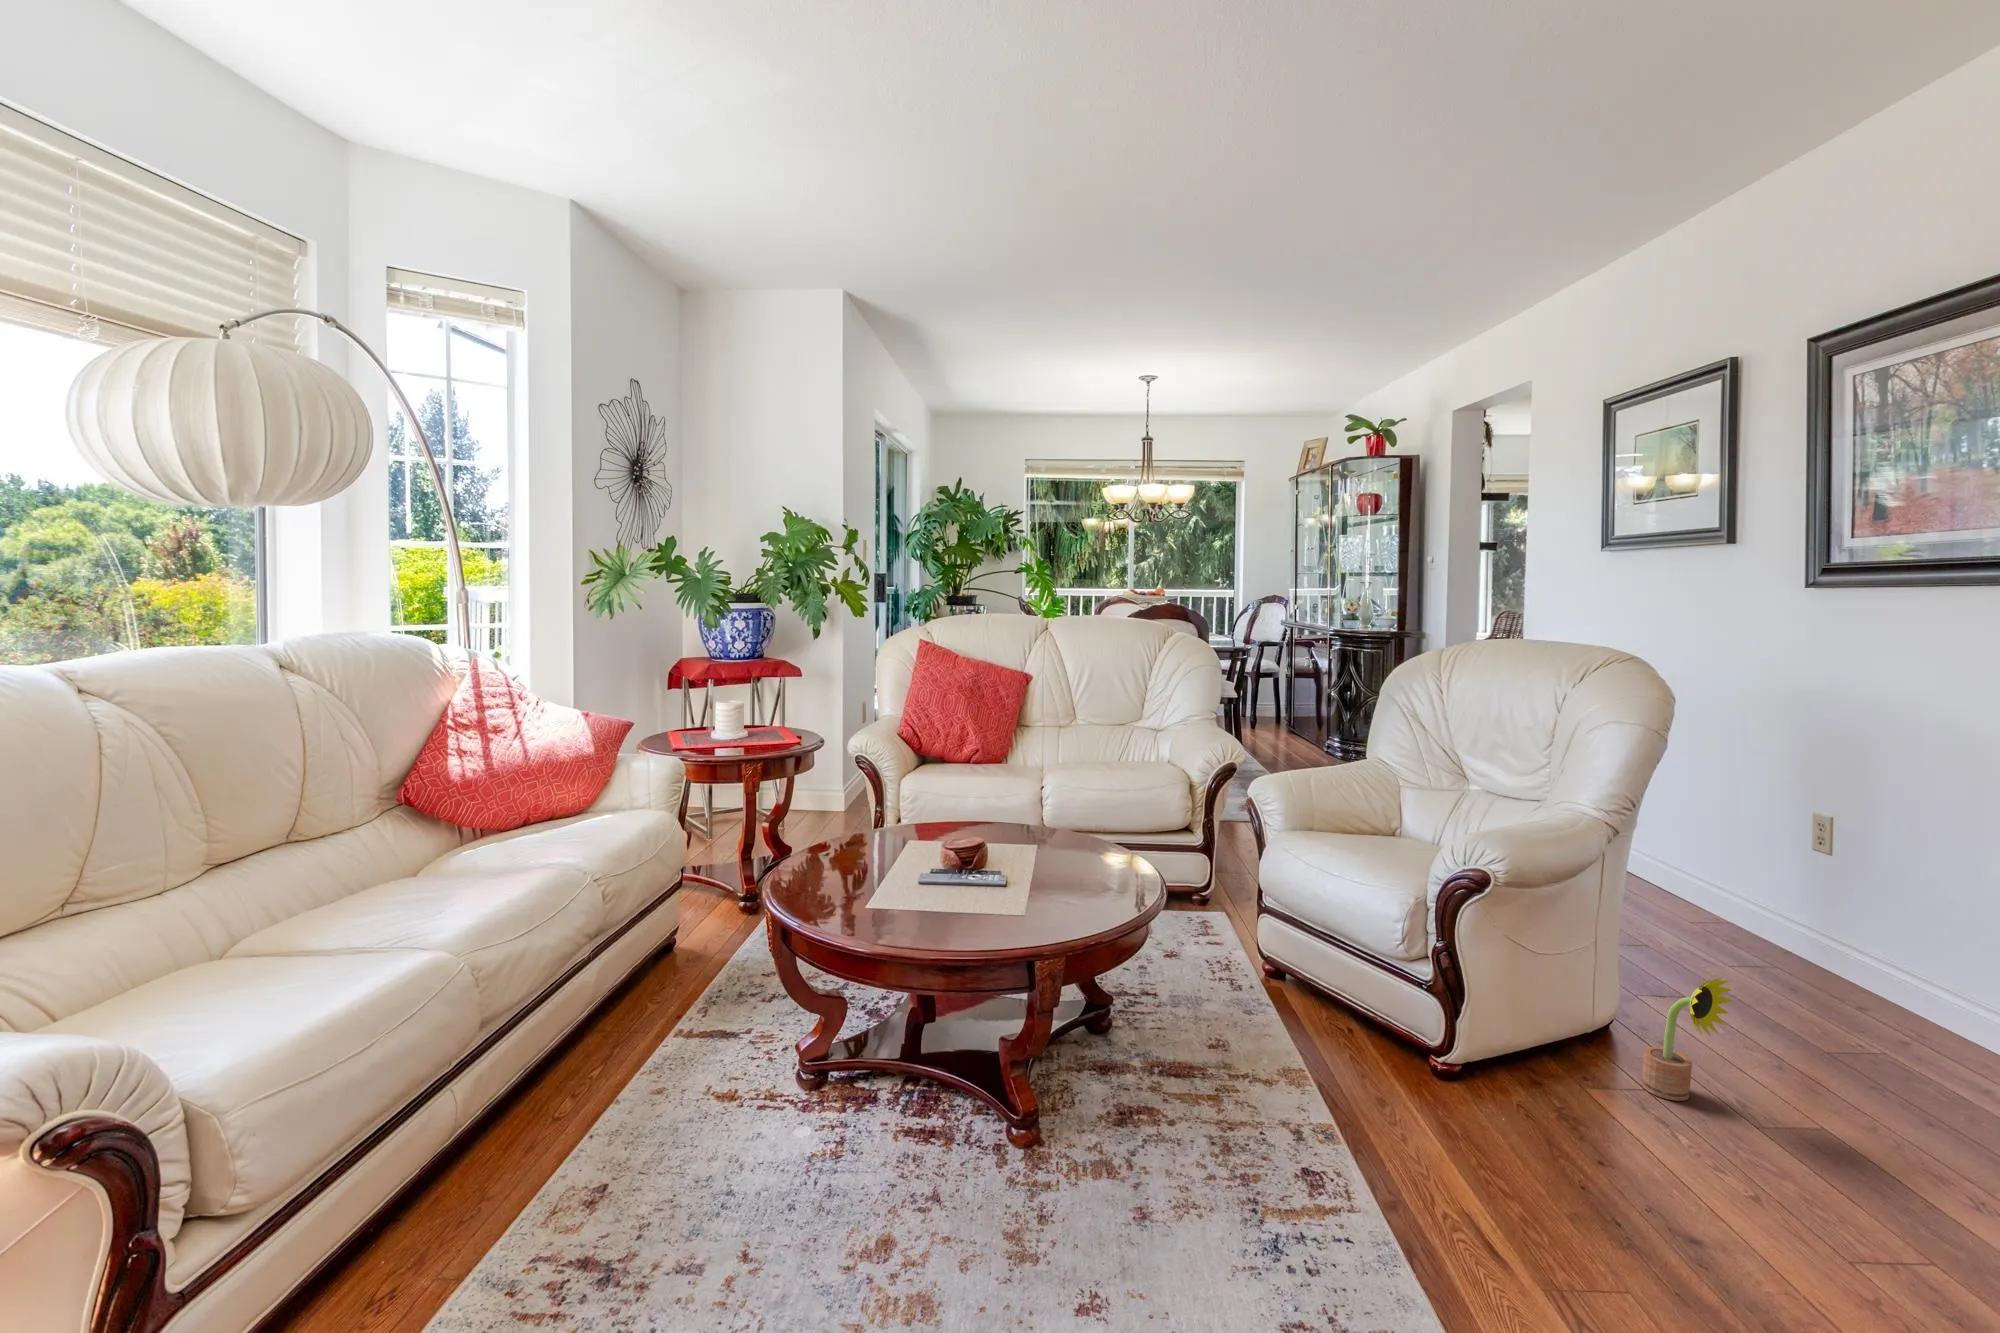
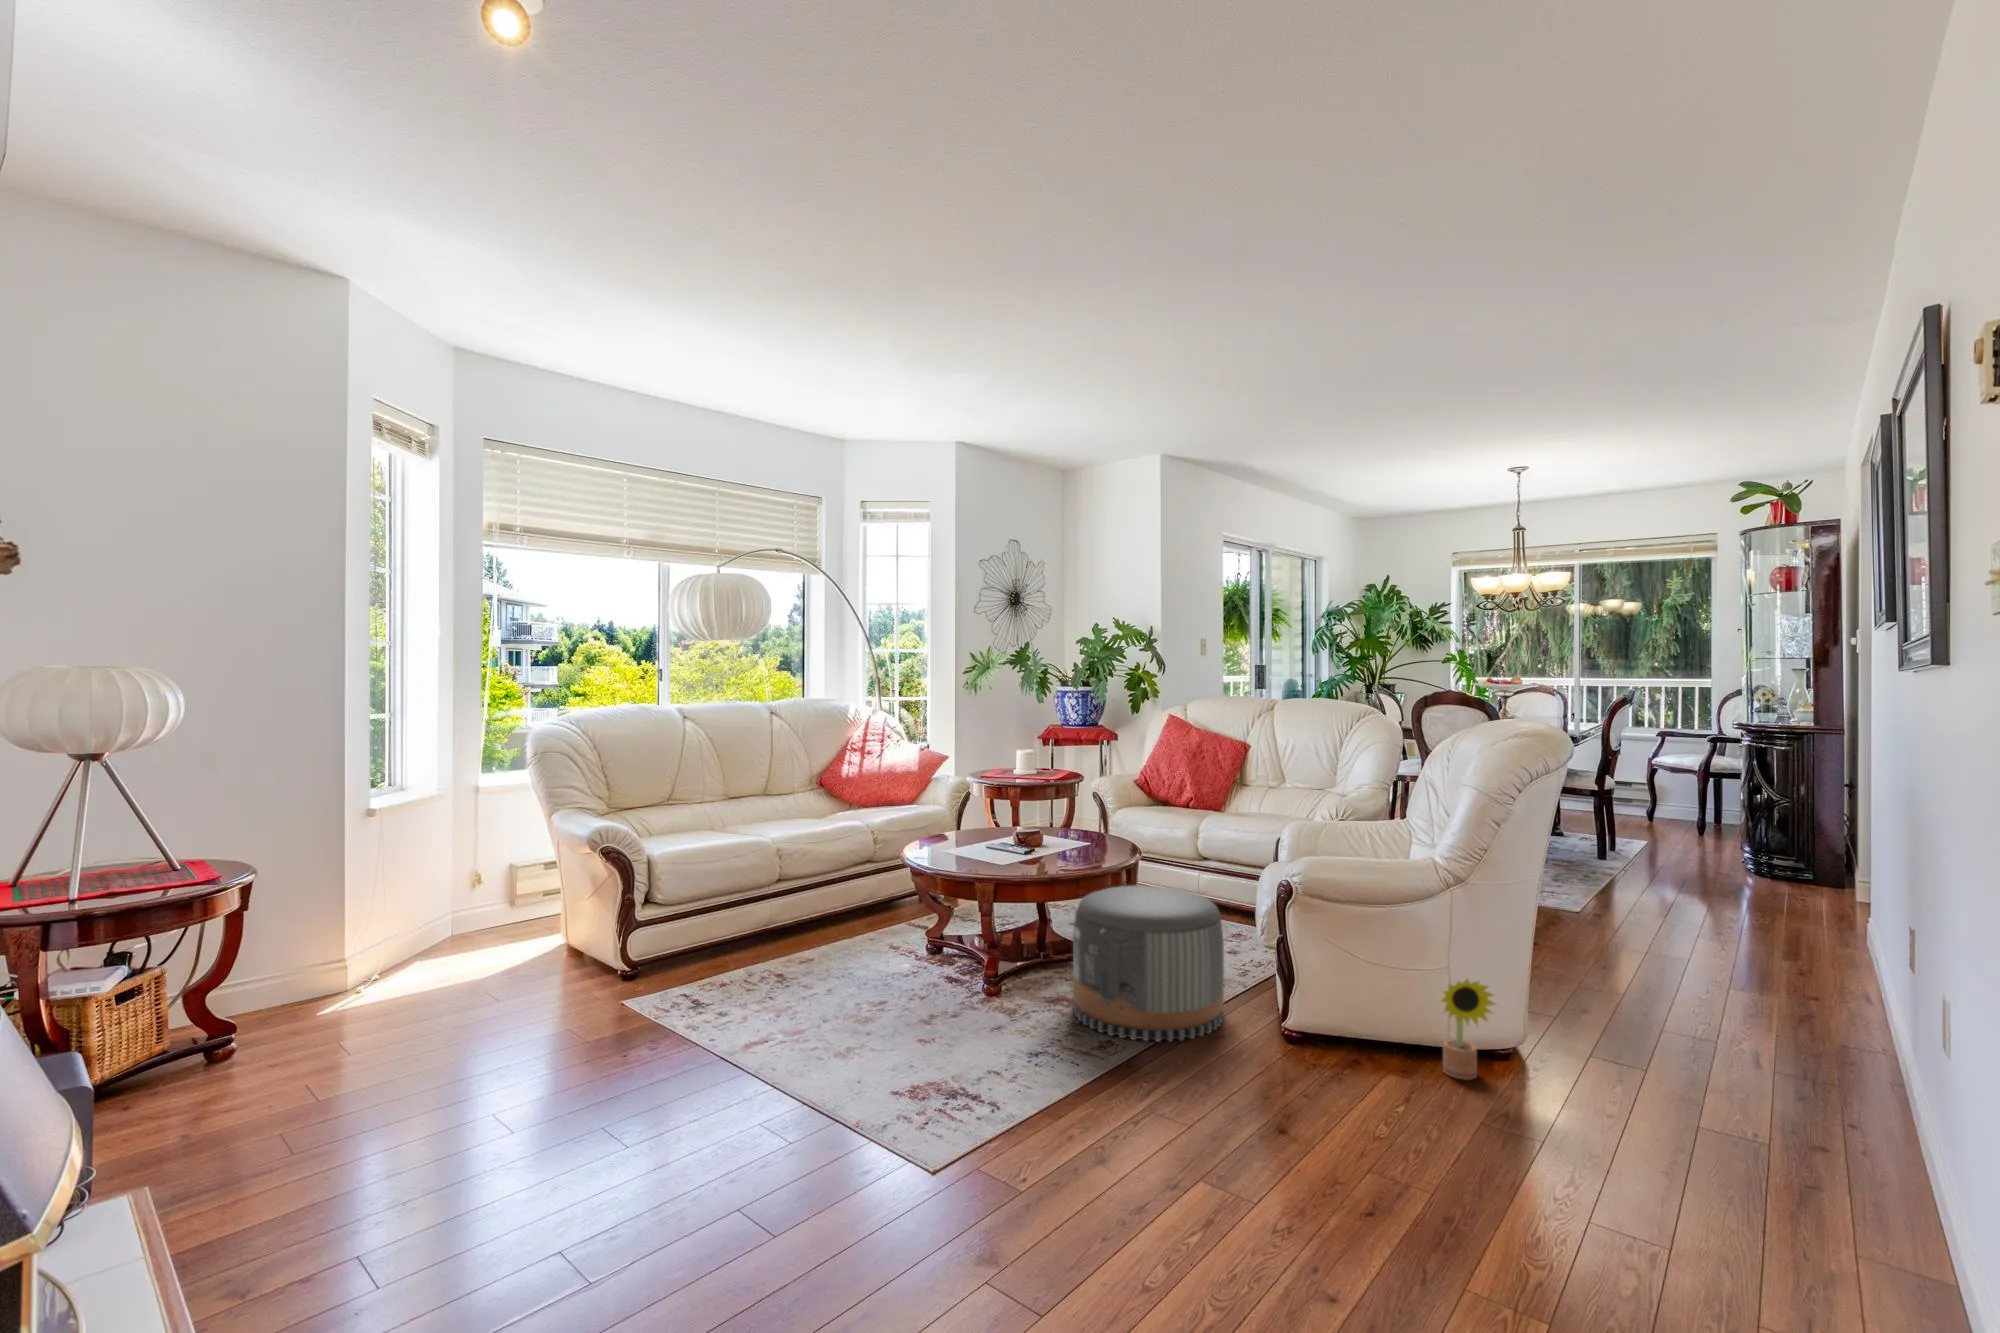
pouf: none [1144,911,1390,1193] -> present [1073,885,1224,1042]

